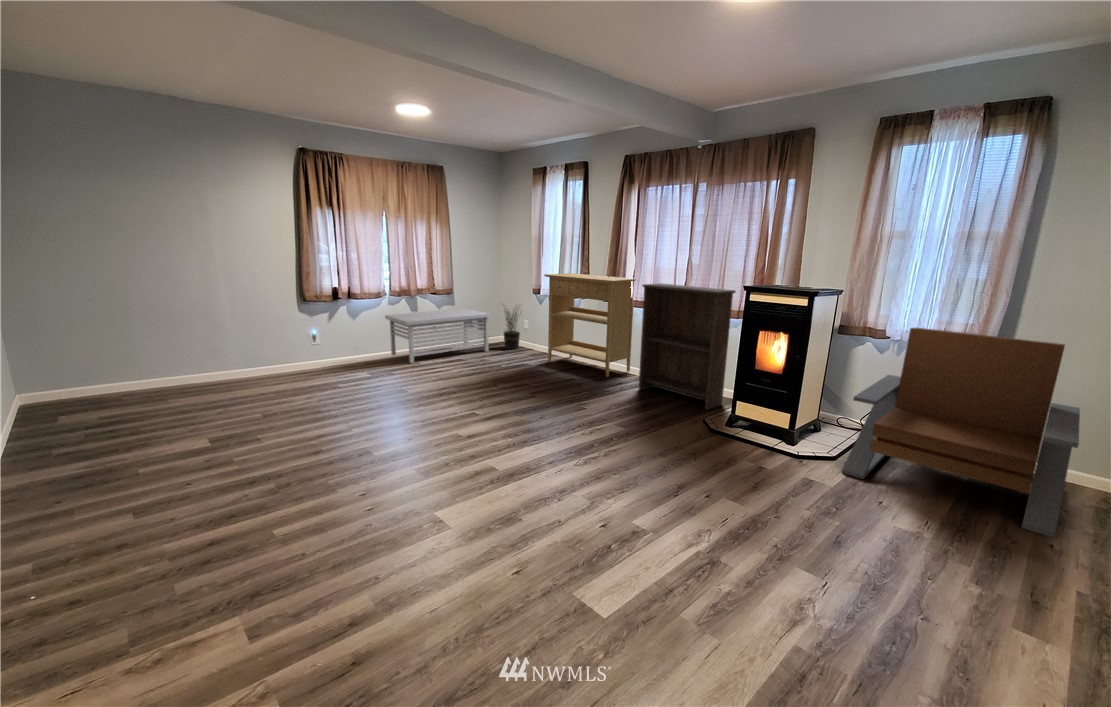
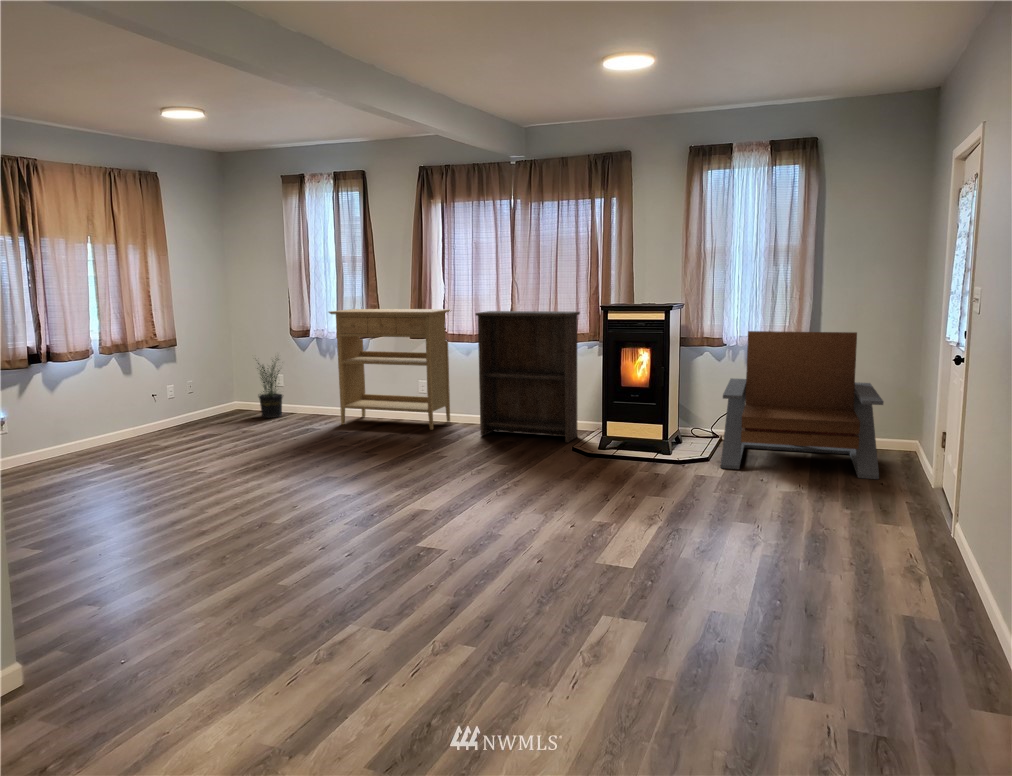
storage bench: present [385,309,491,363] -> none [90,369,245,449]

